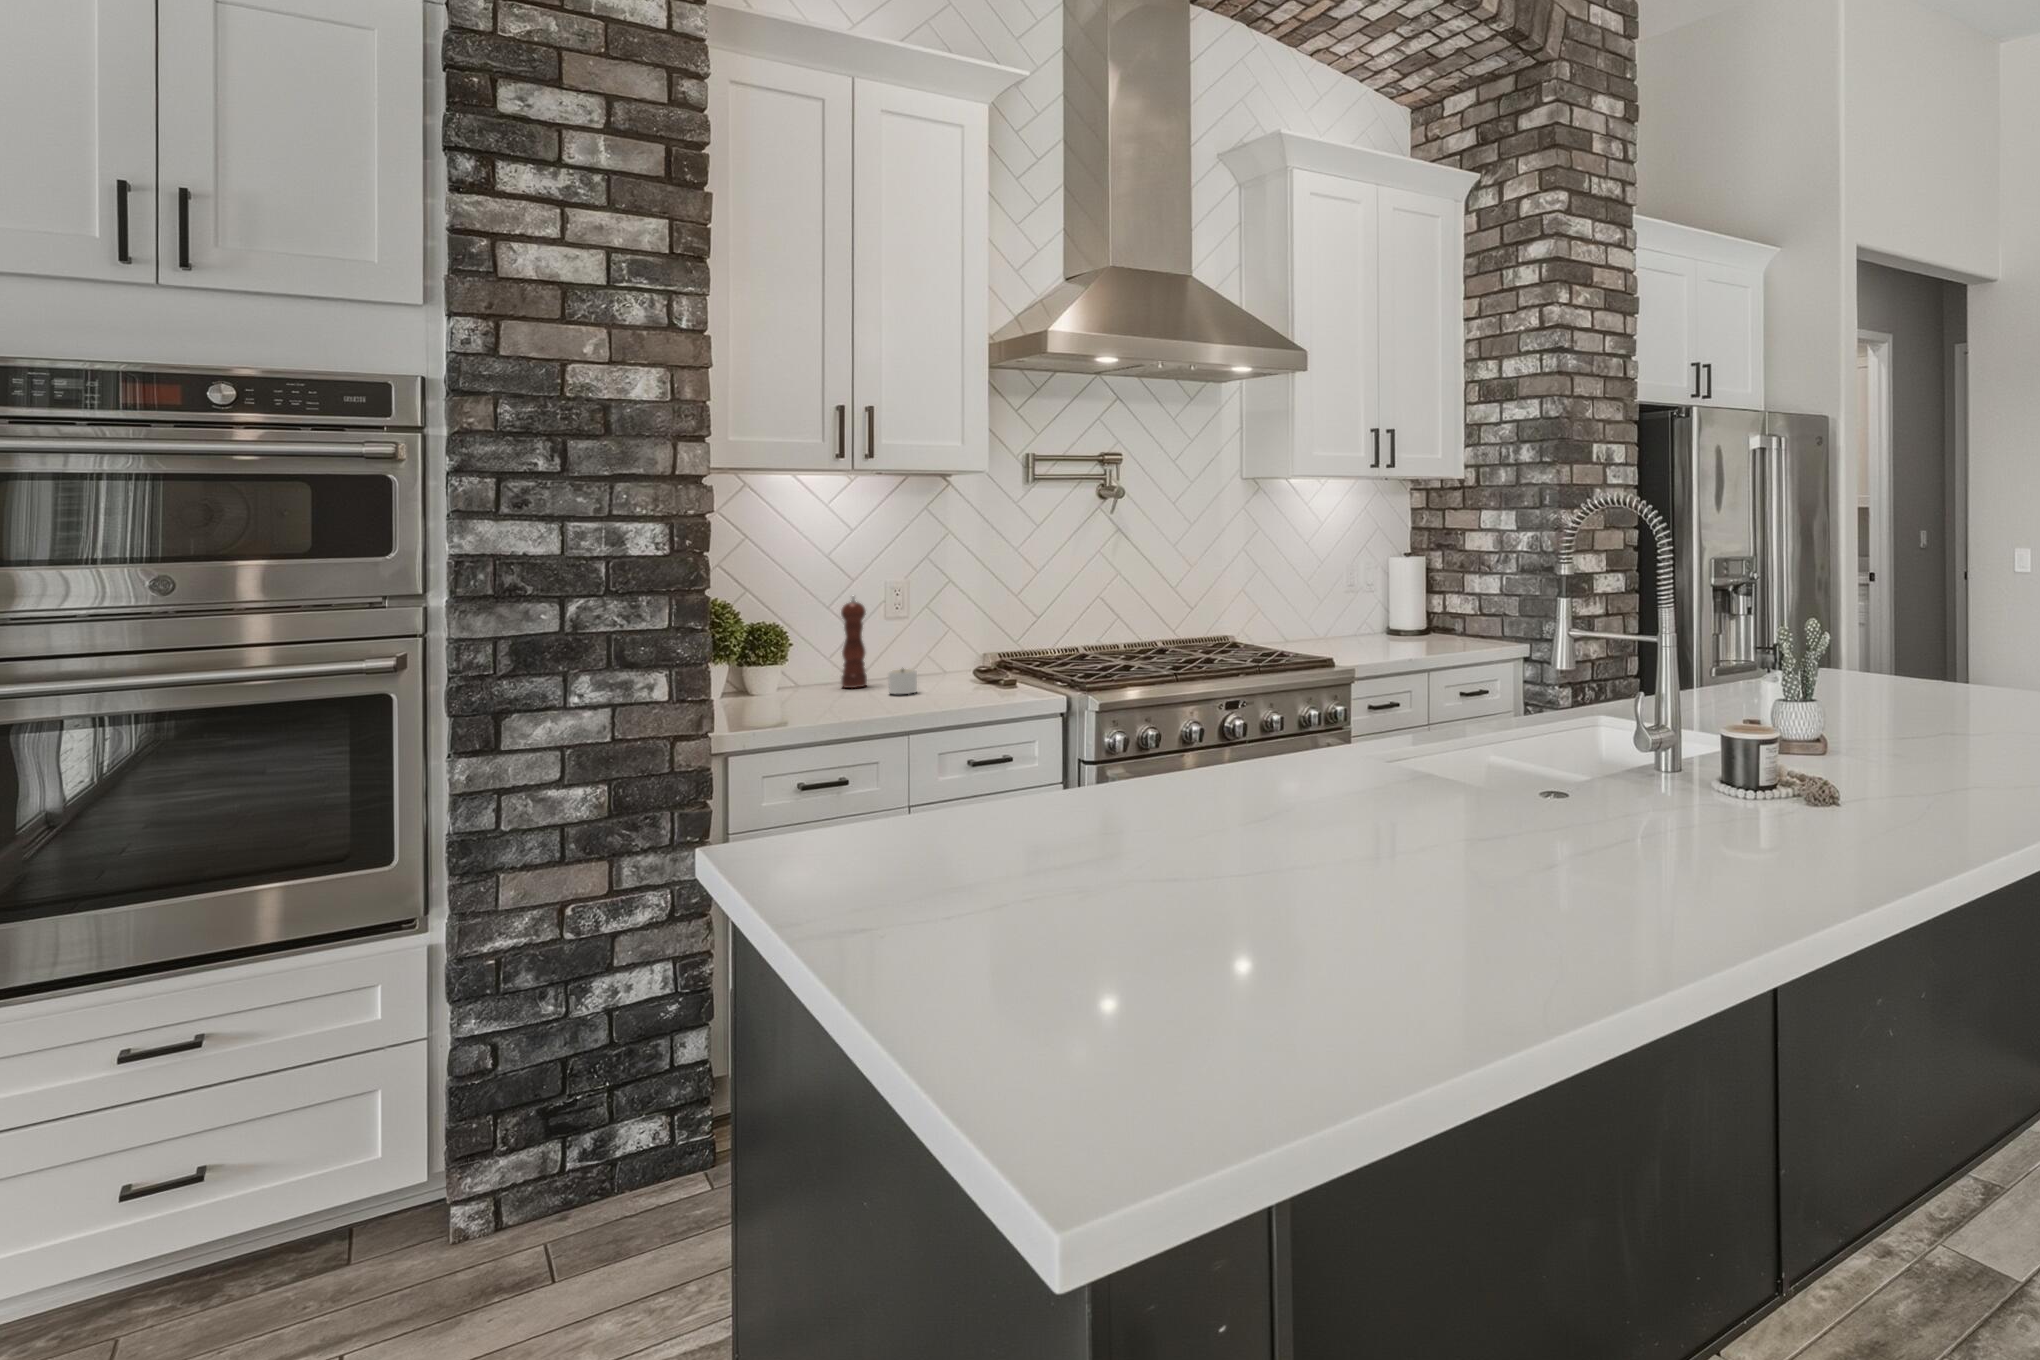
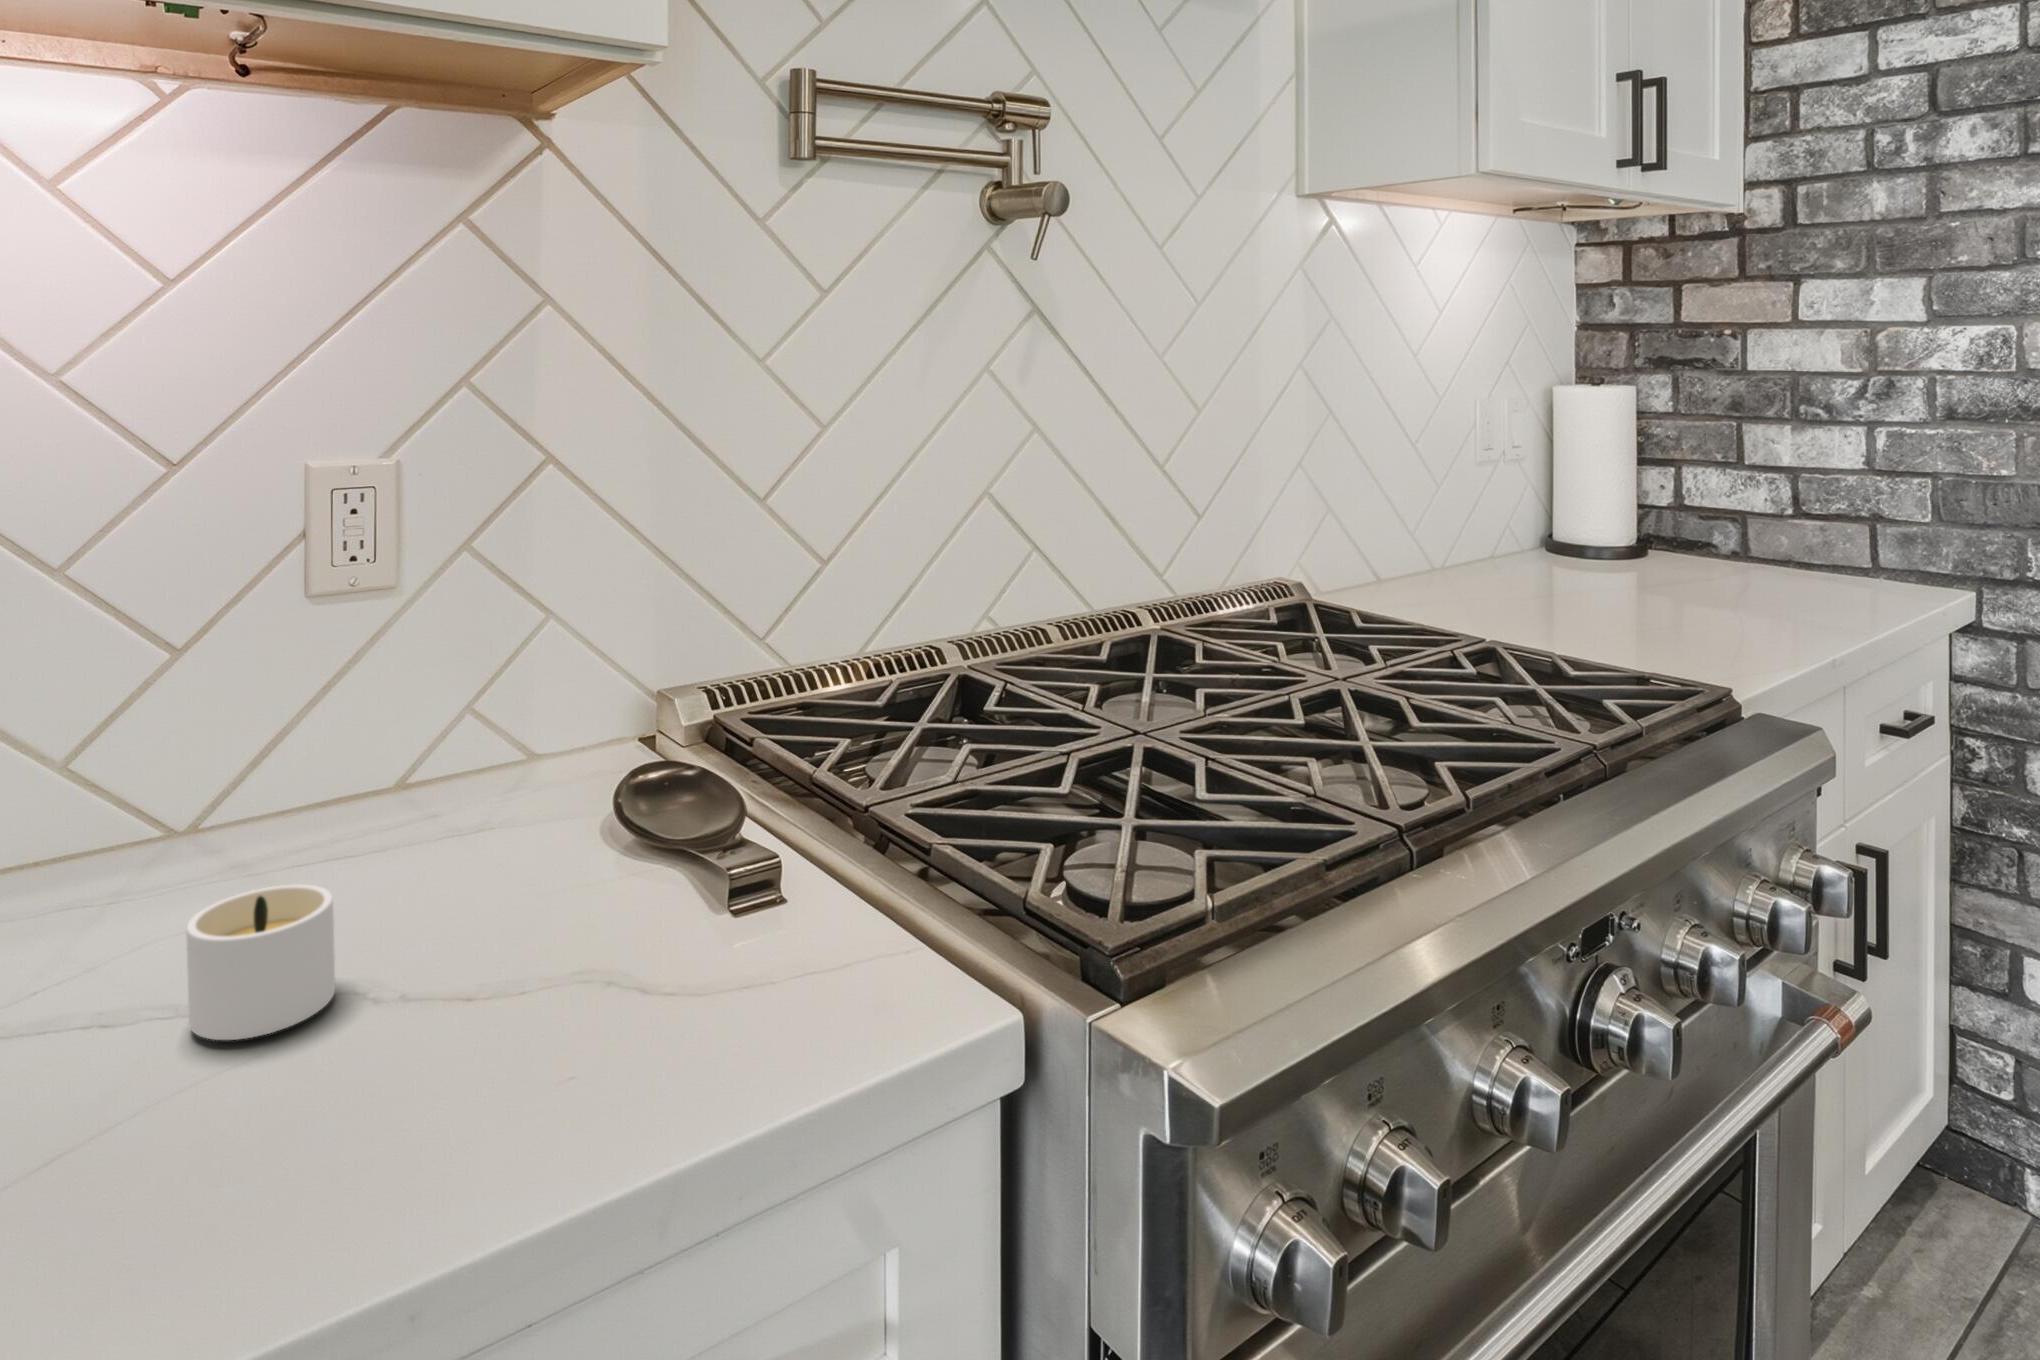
pepper mill: present [841,596,867,688] -> none [32,545,165,944]

